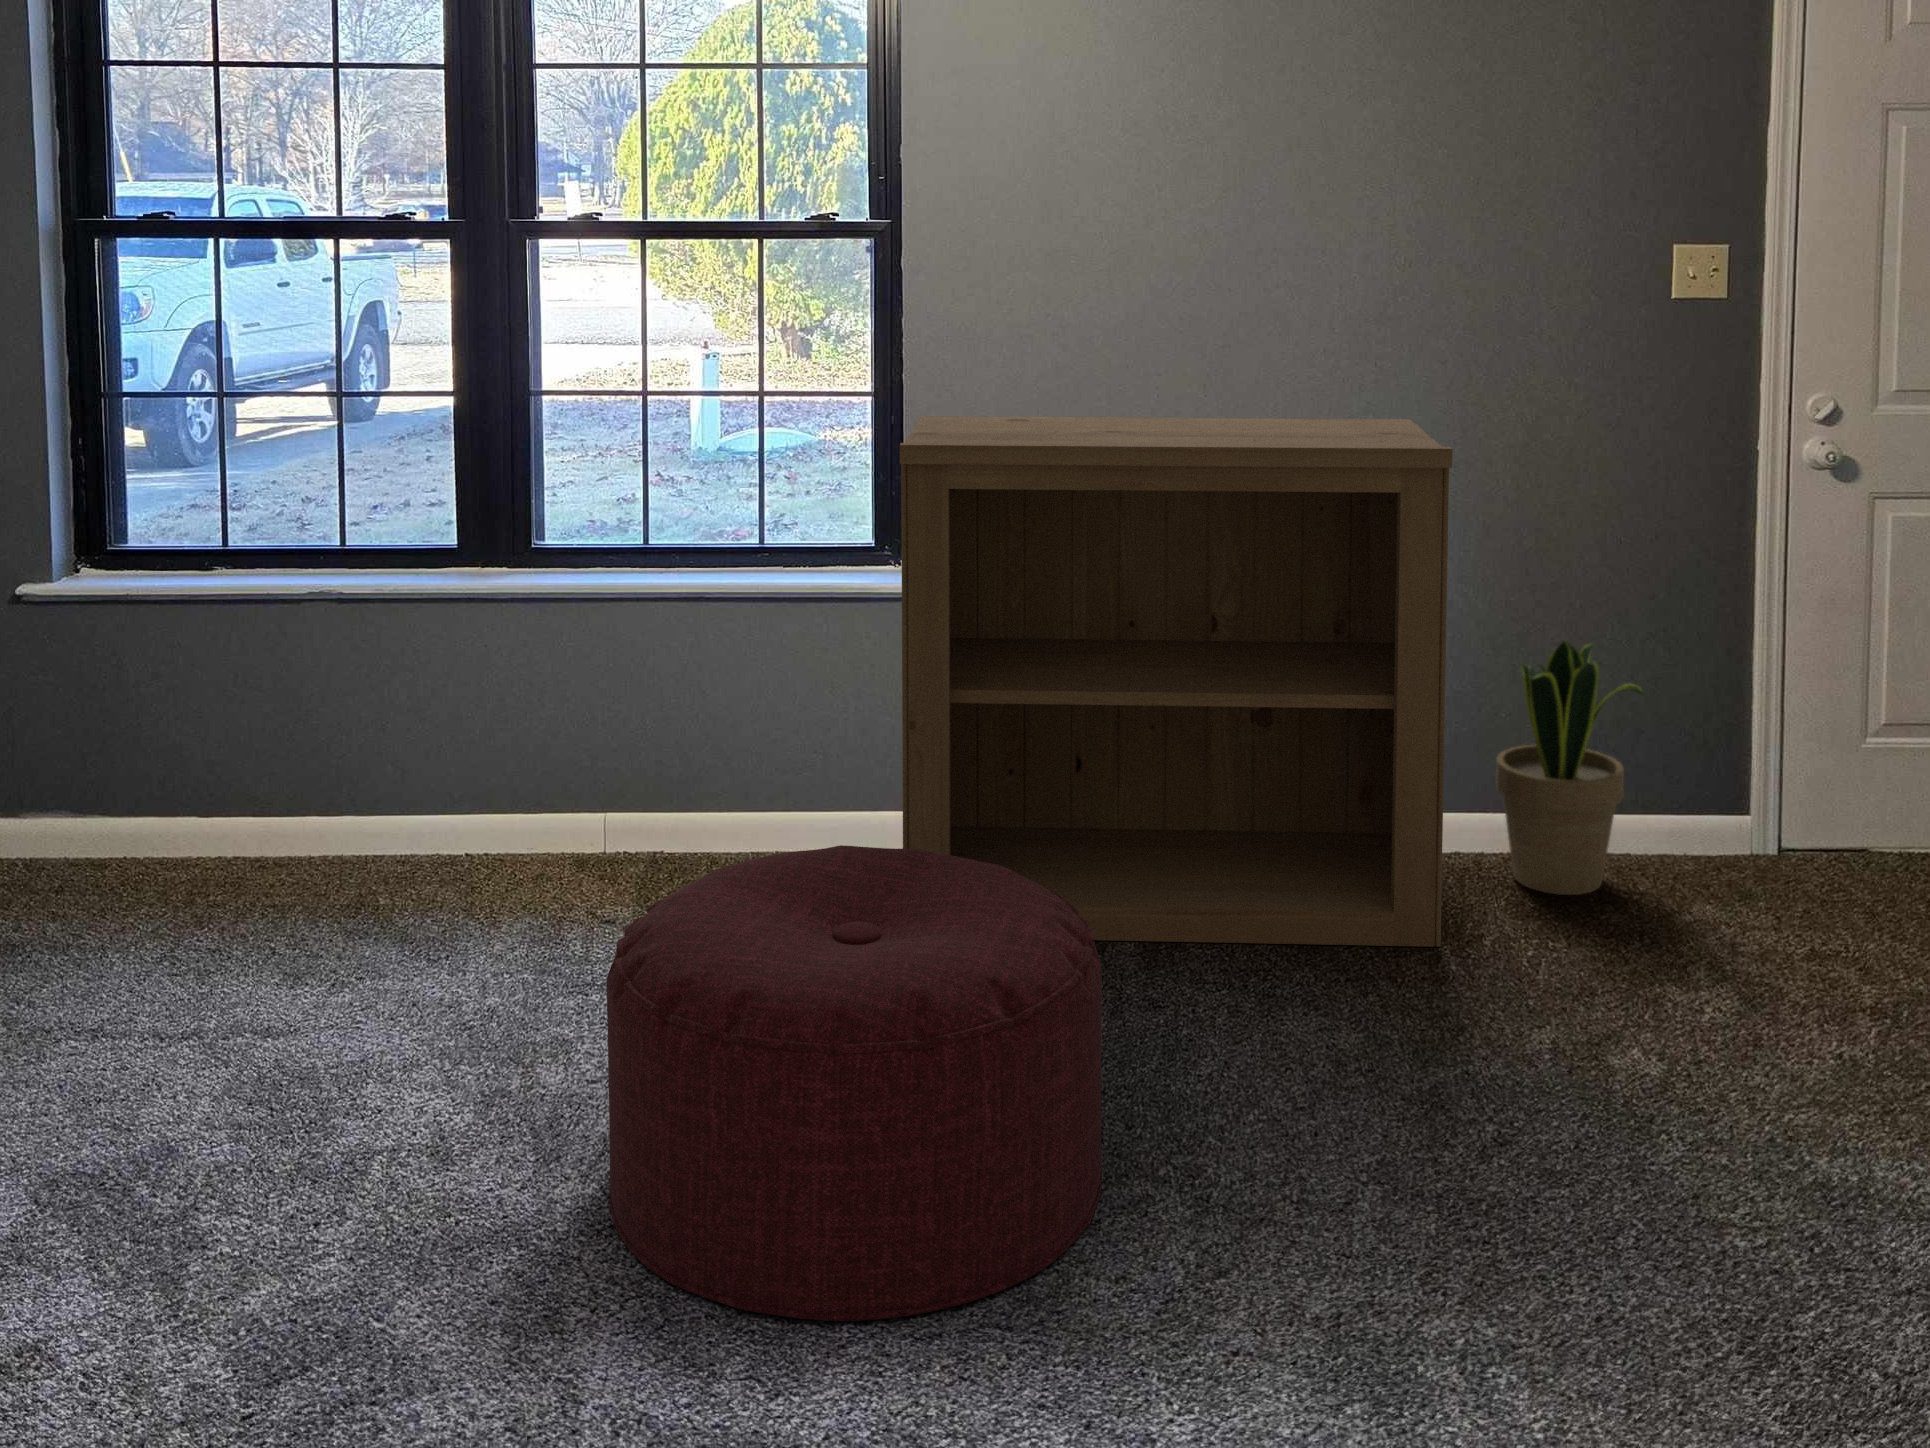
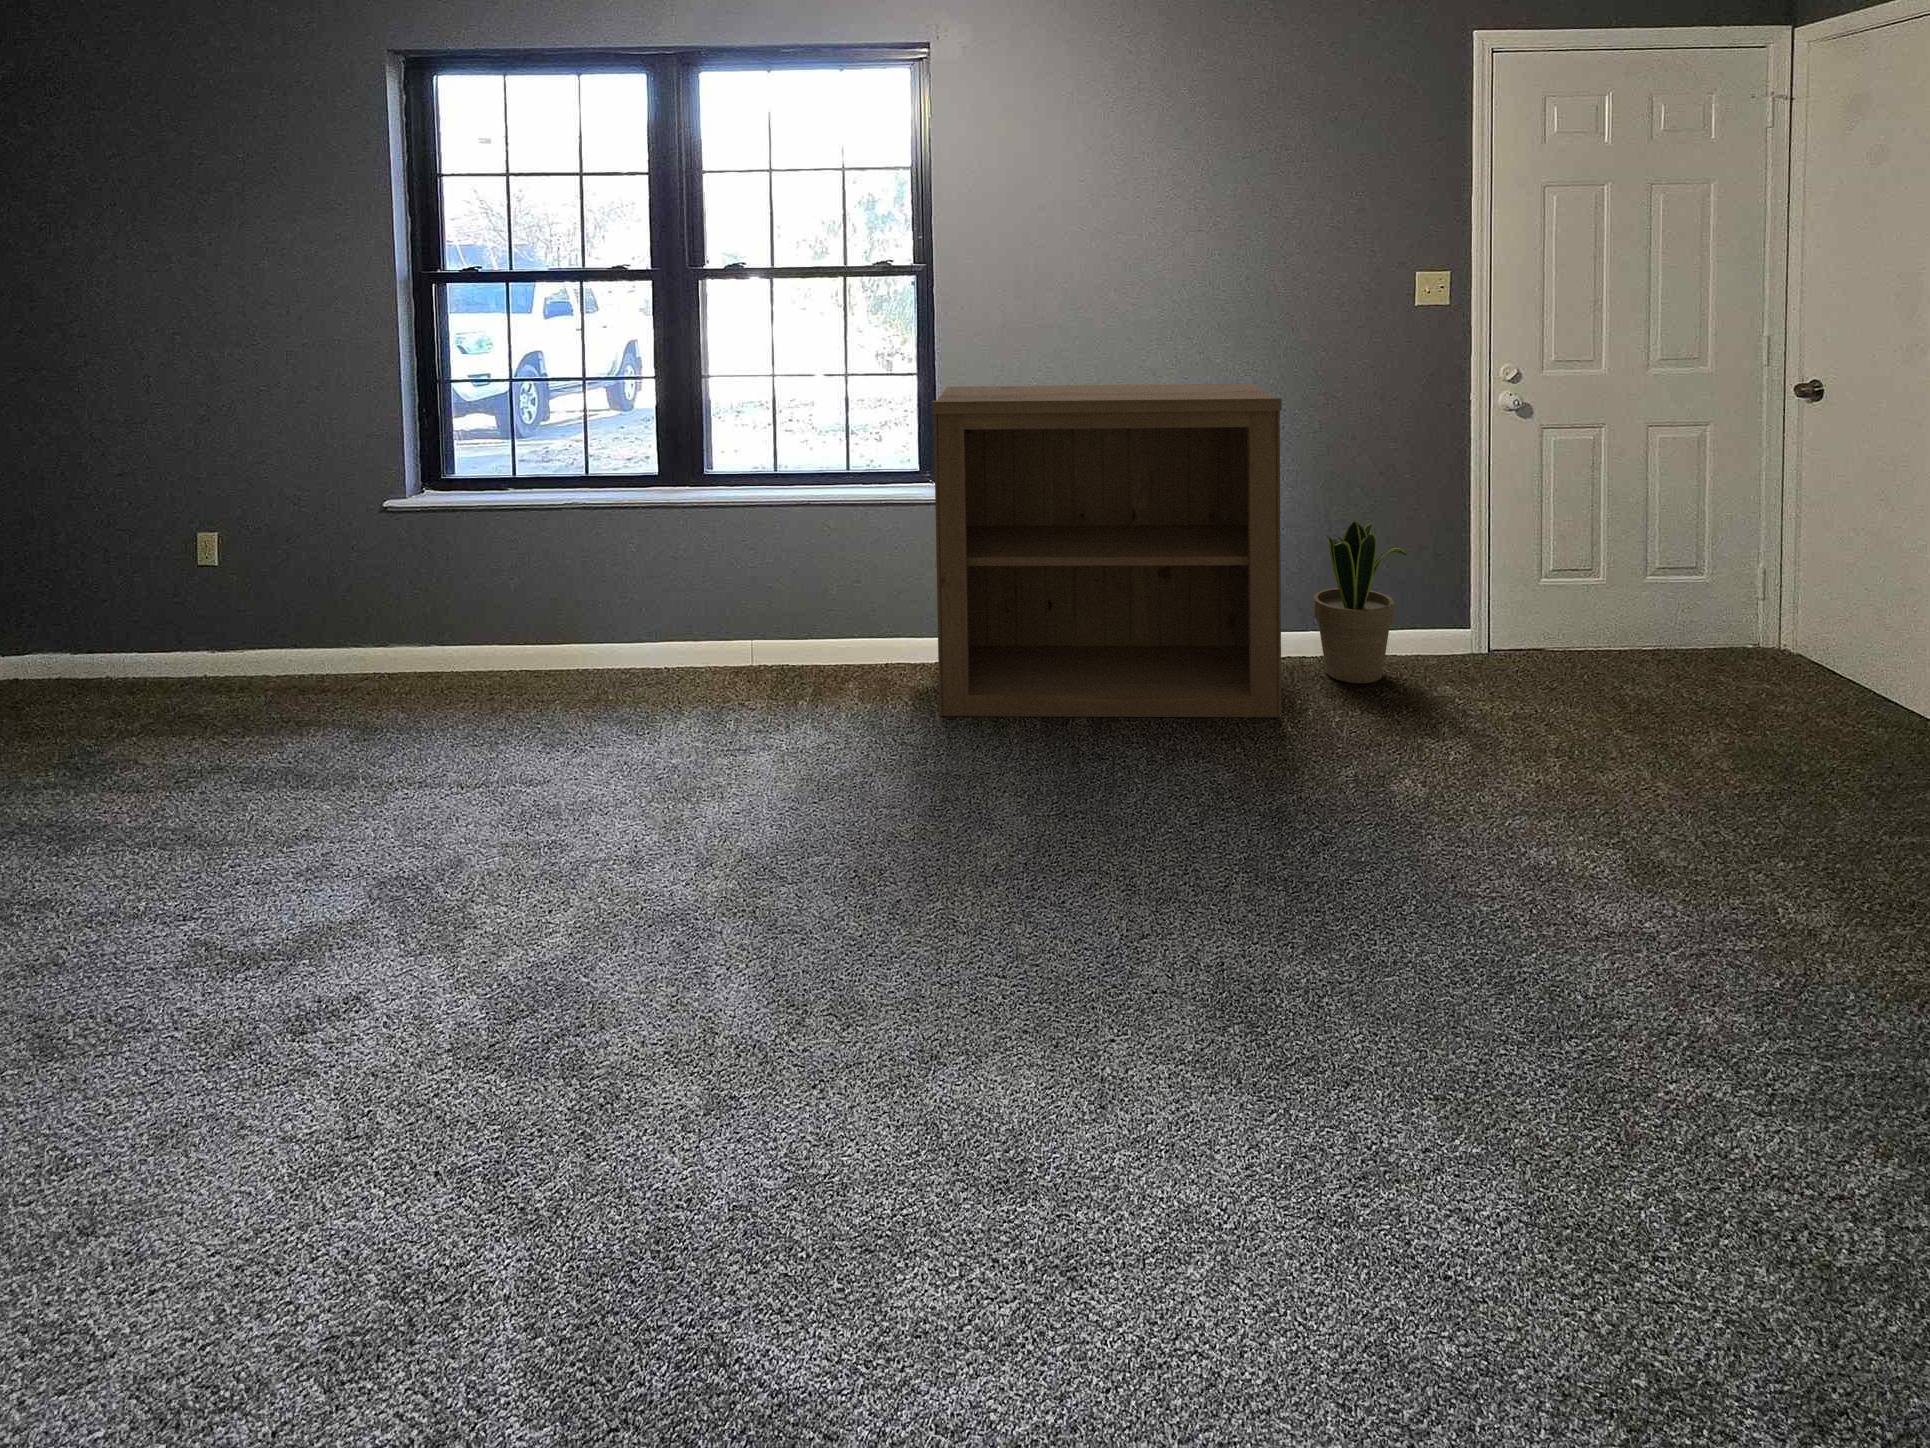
ottoman: present [606,845,1102,1321] -> none [741,656,1065,971]

